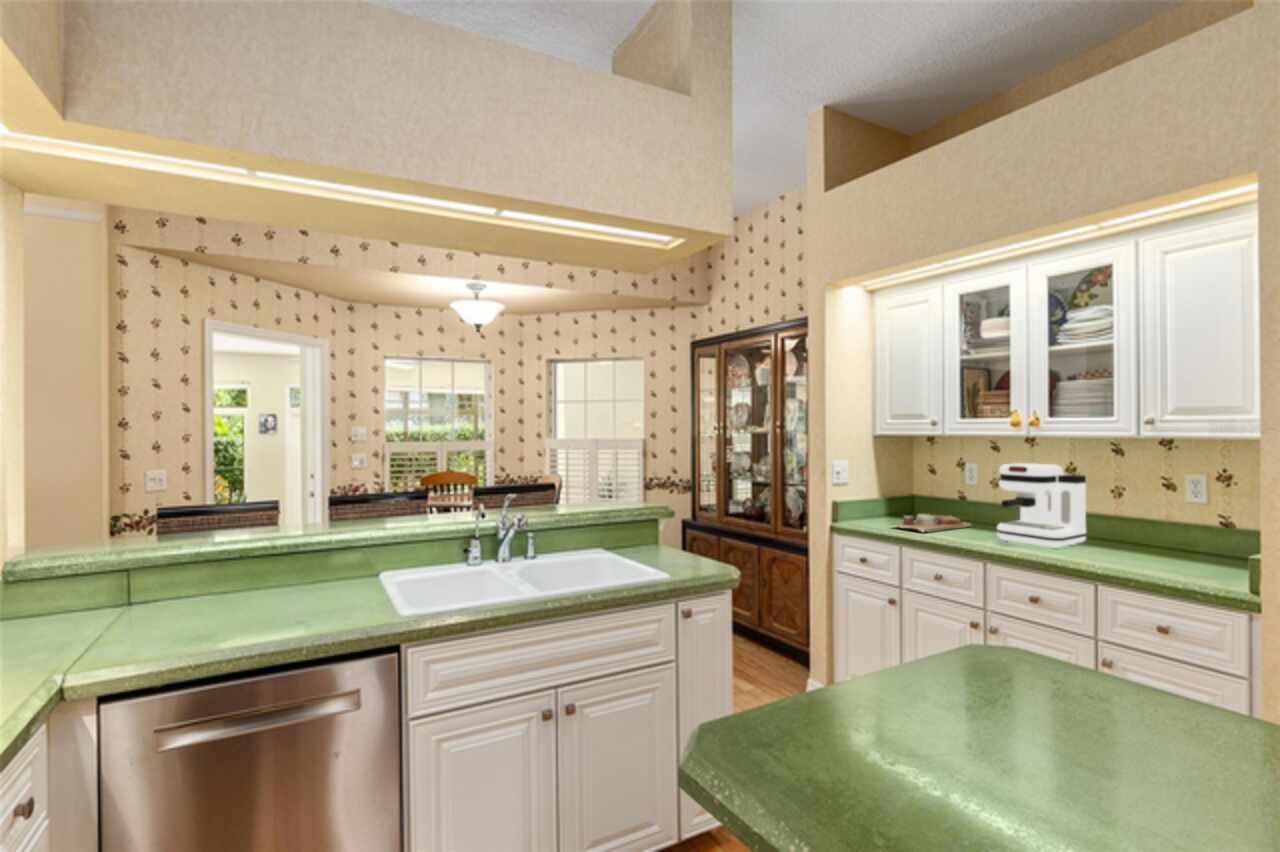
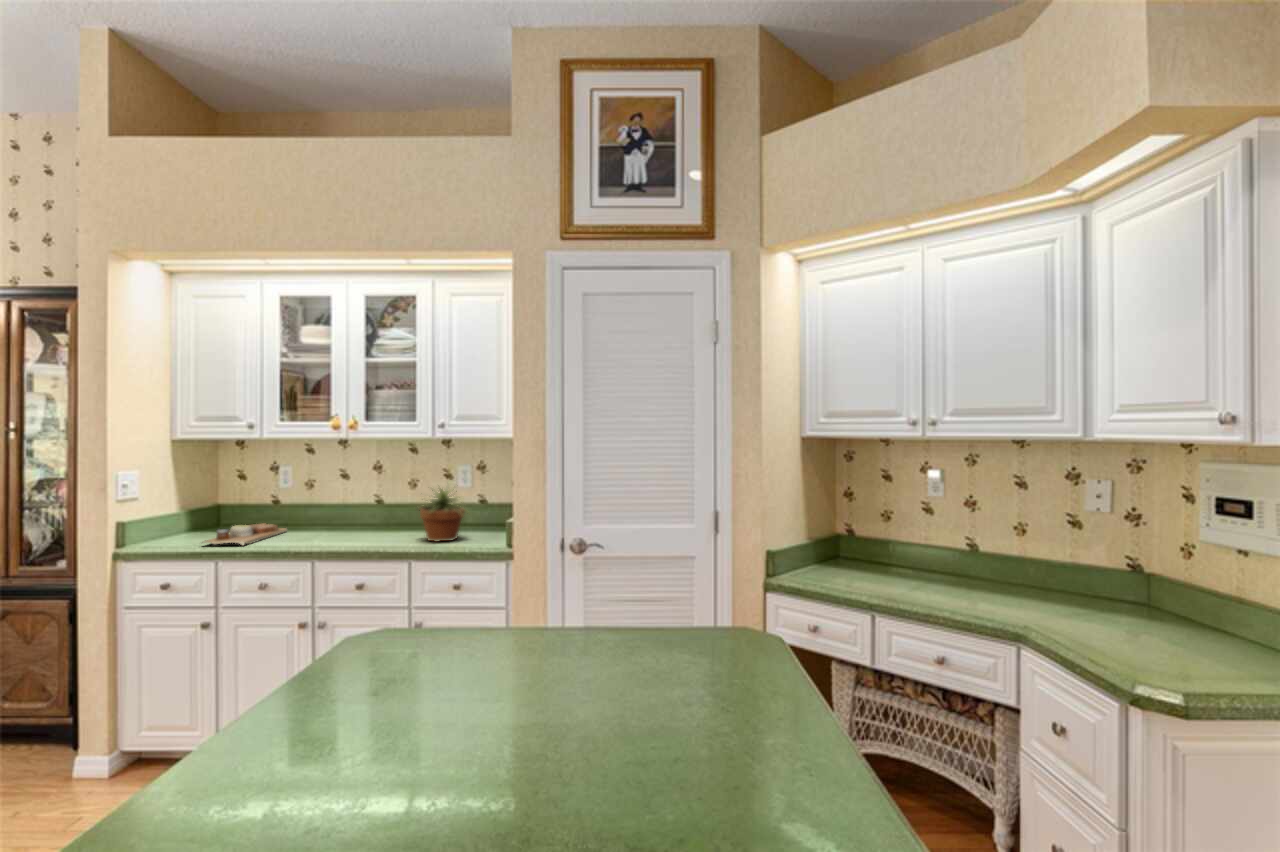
coffee maker: present [997,463,1086,549] -> none [320,464,392,540]
potted plant: none [1109,493,1200,568] -> present [418,489,466,541]

